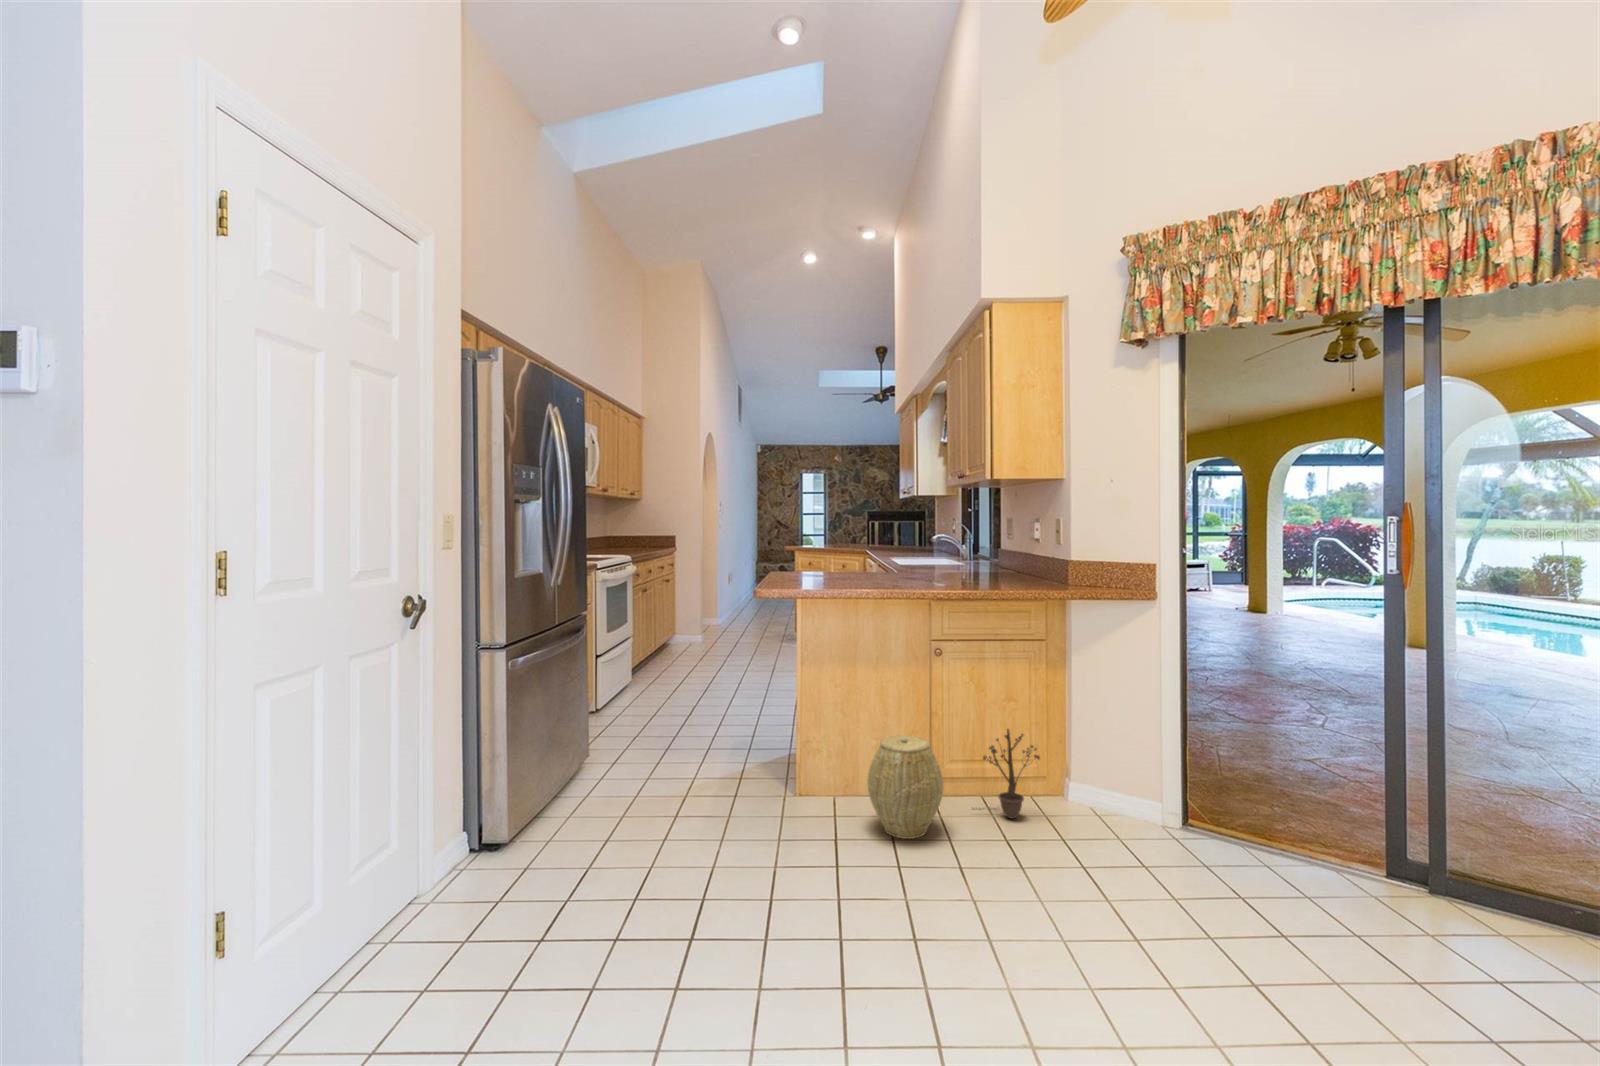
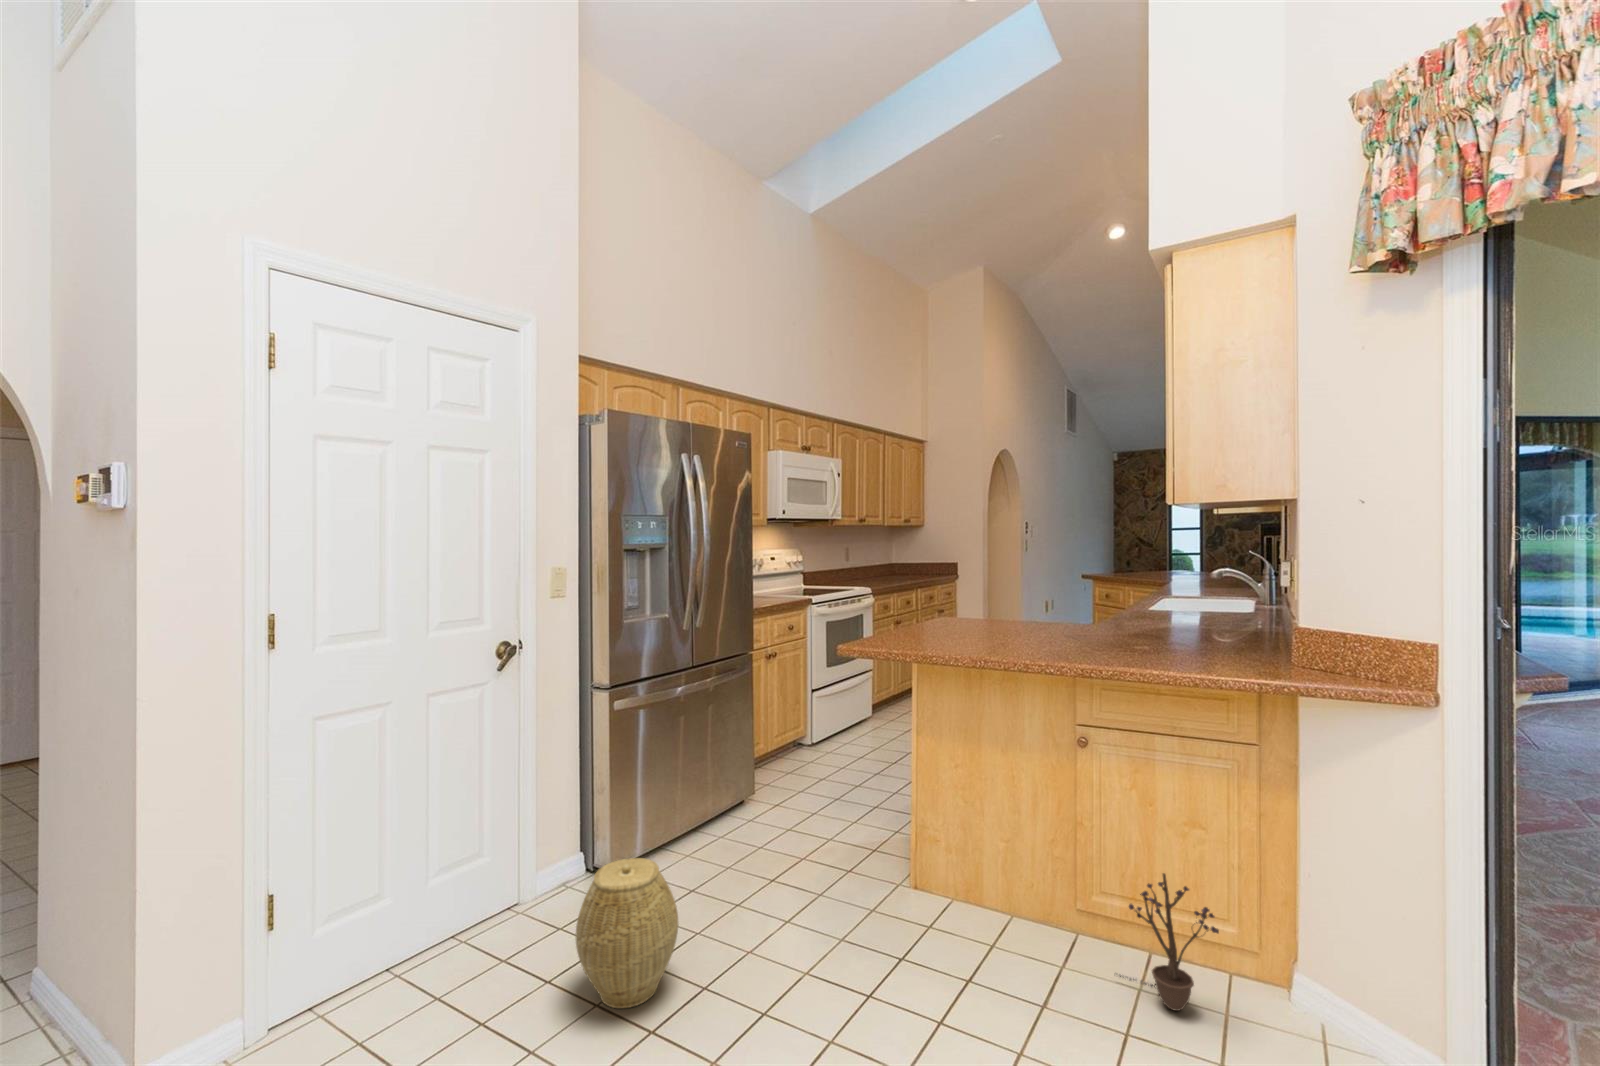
woven basket: present [867,736,943,839] -> present [576,858,679,1008]

